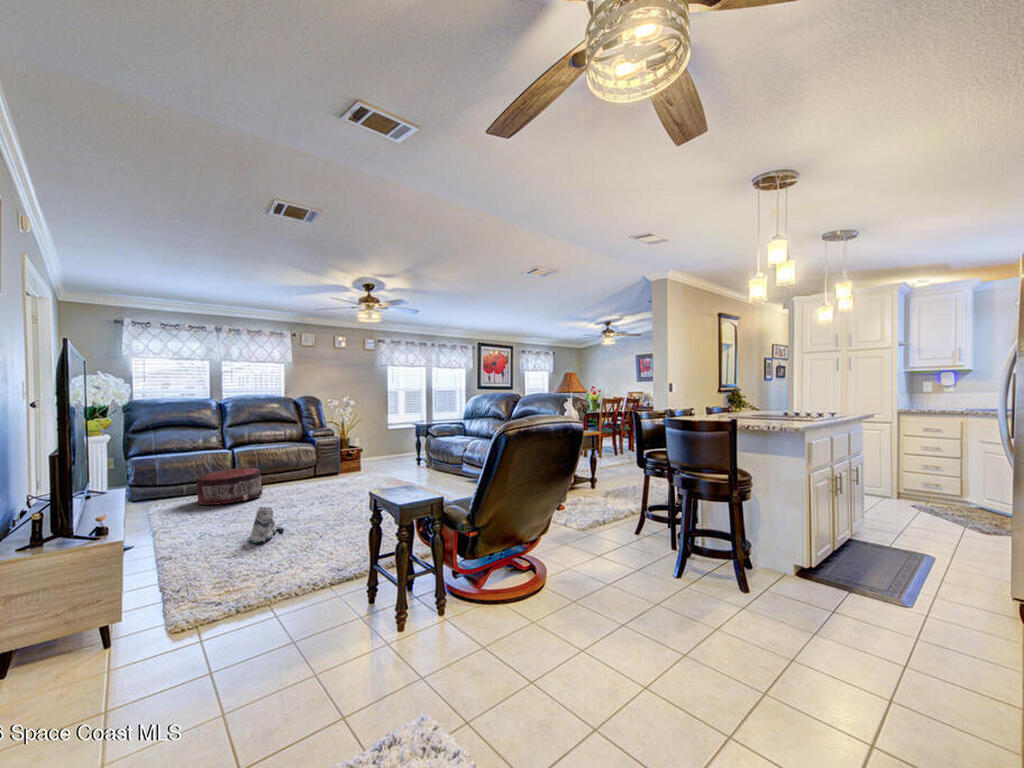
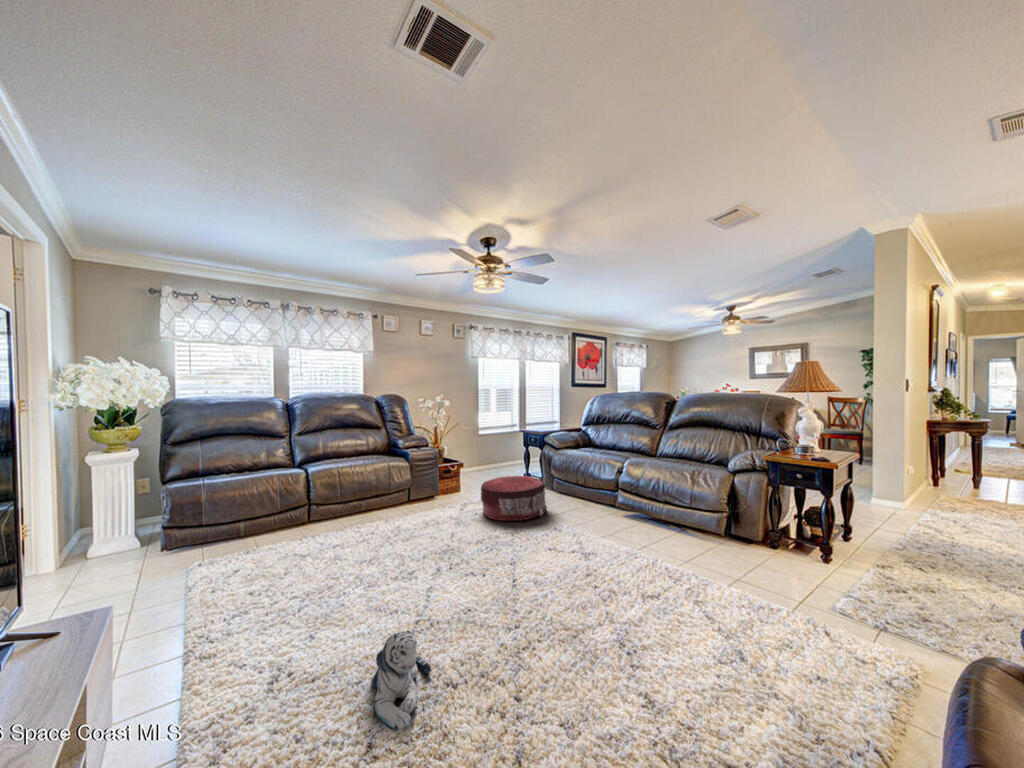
pouf: present [196,468,263,505] -> present [481,476,547,521]

